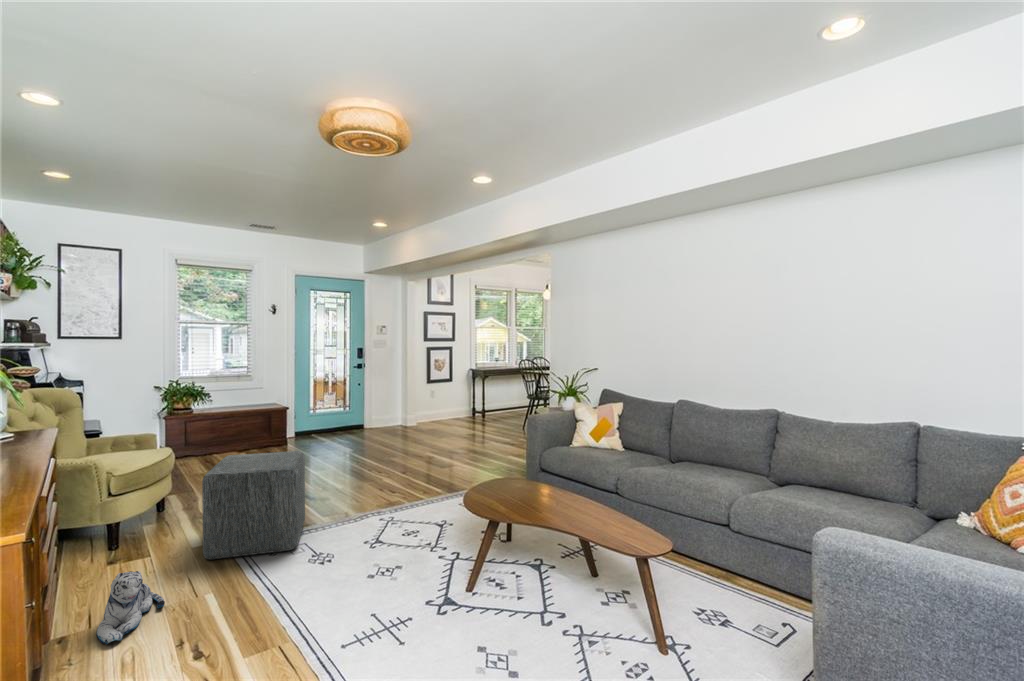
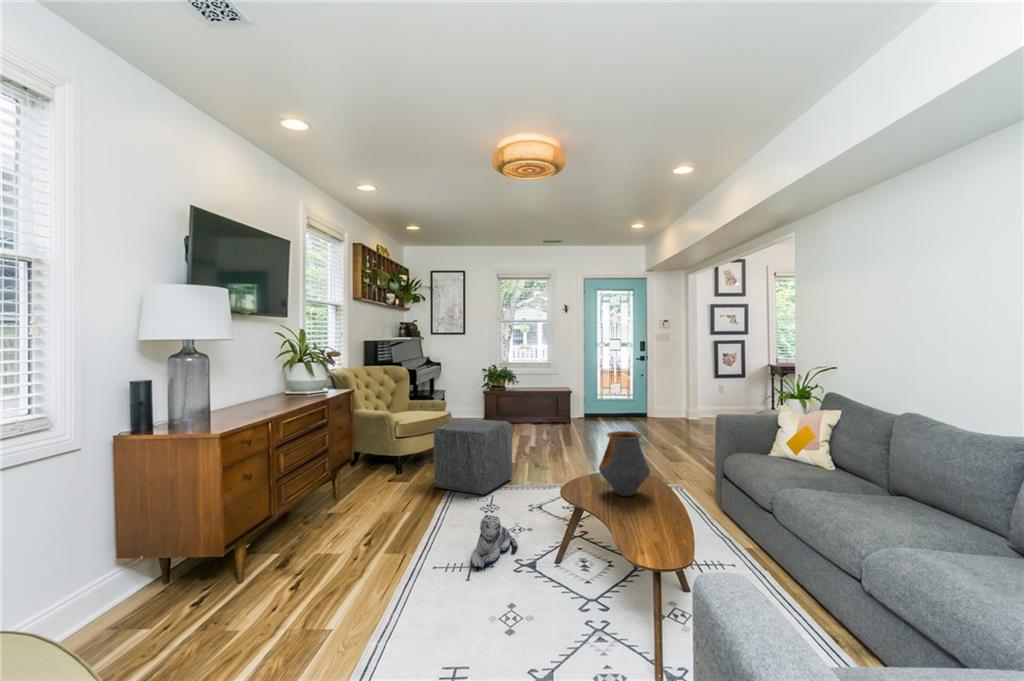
vase: none [513,439,562,503] -> present [599,431,650,496]
plush toy: present [96,571,164,645] -> present [471,515,518,568]

